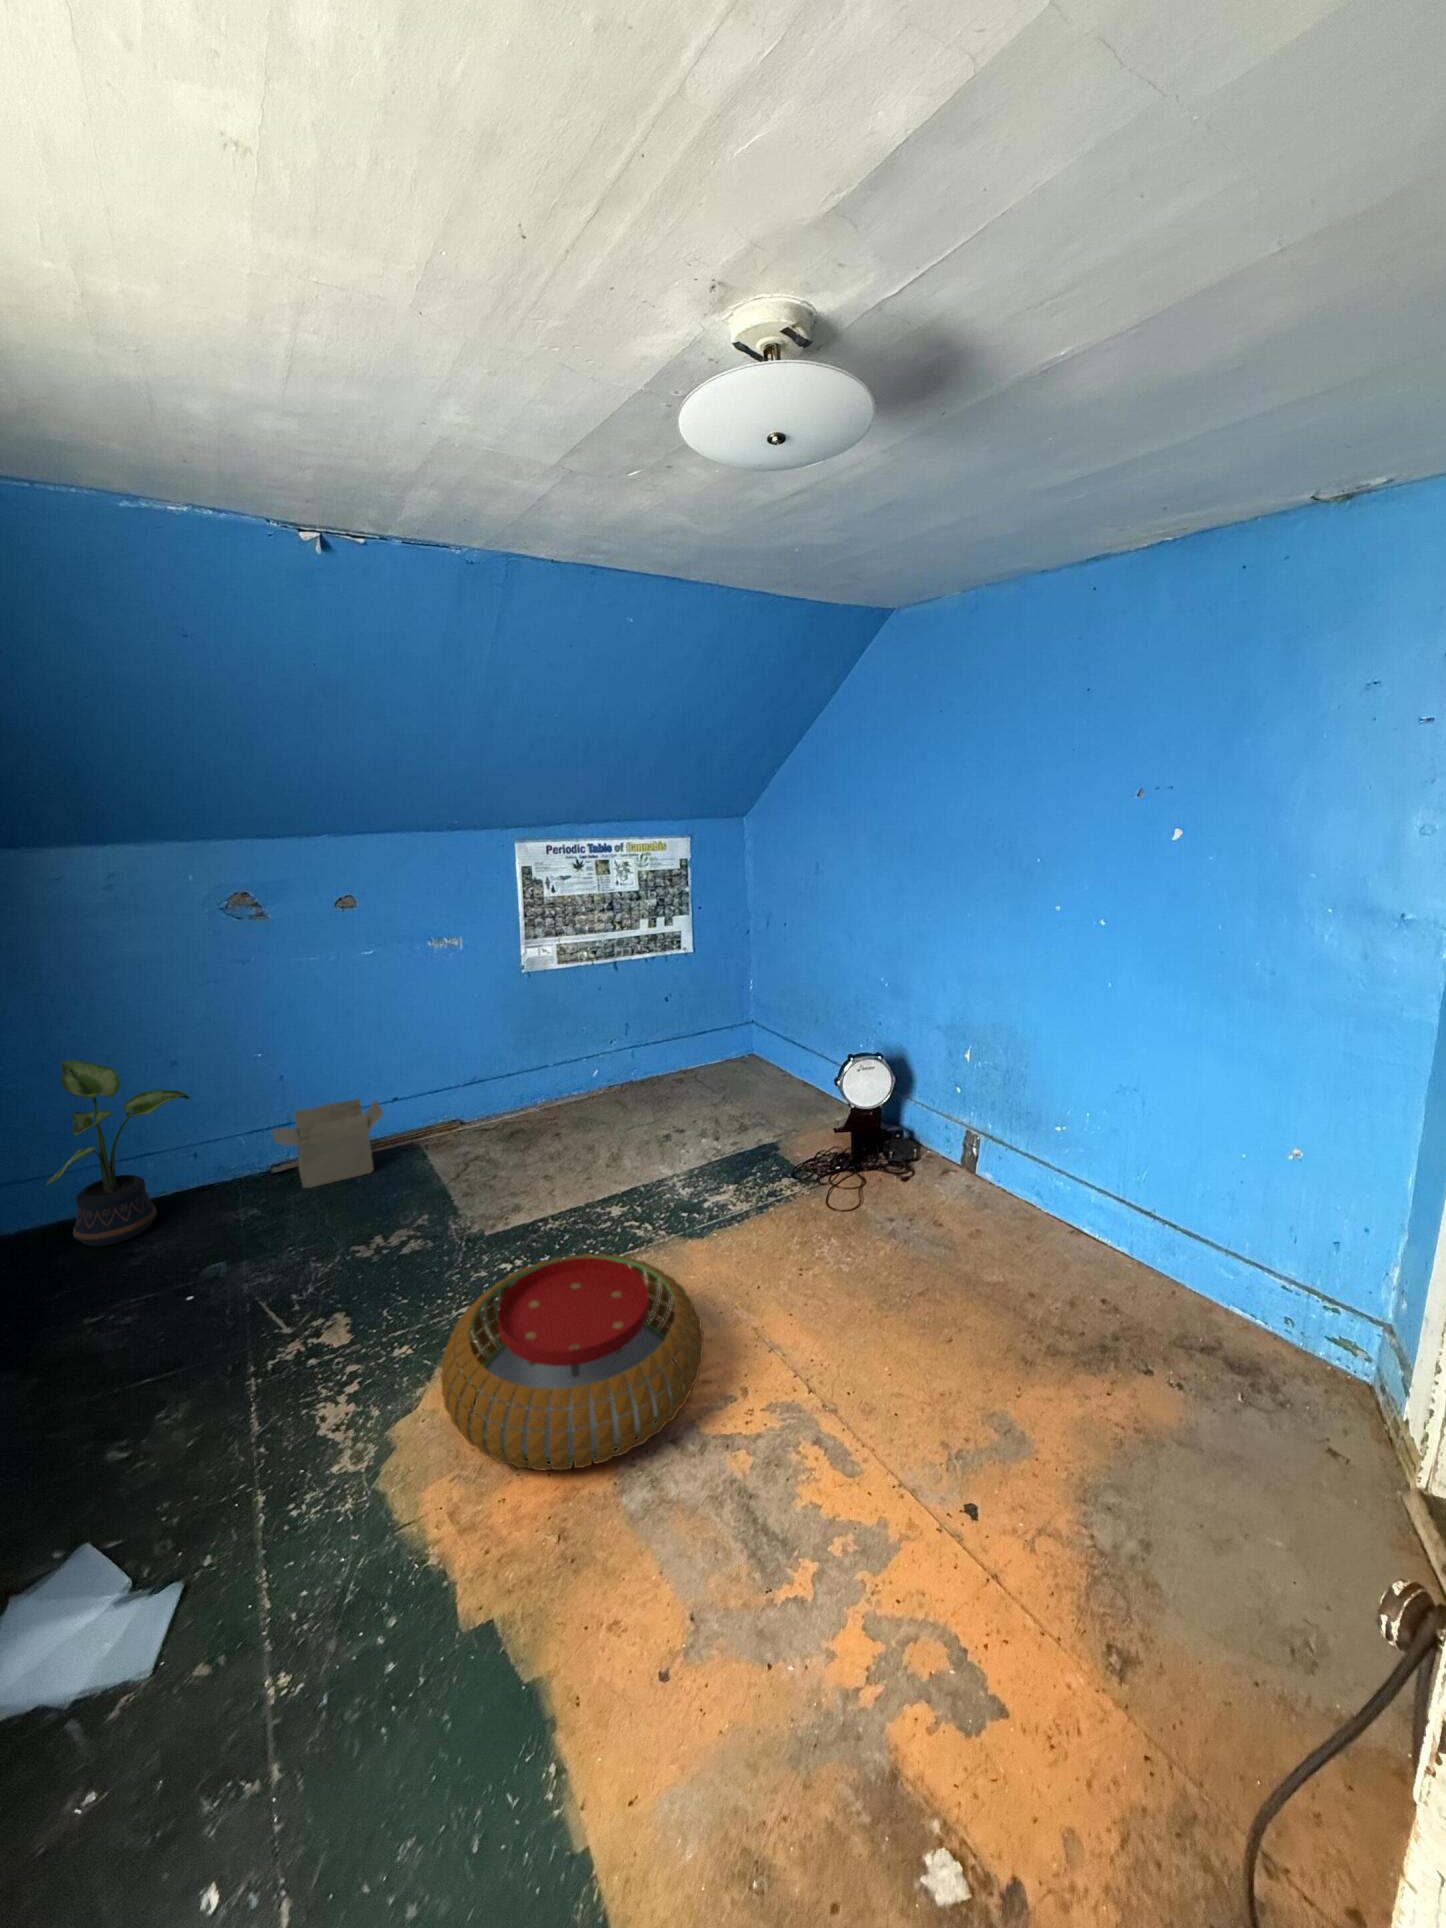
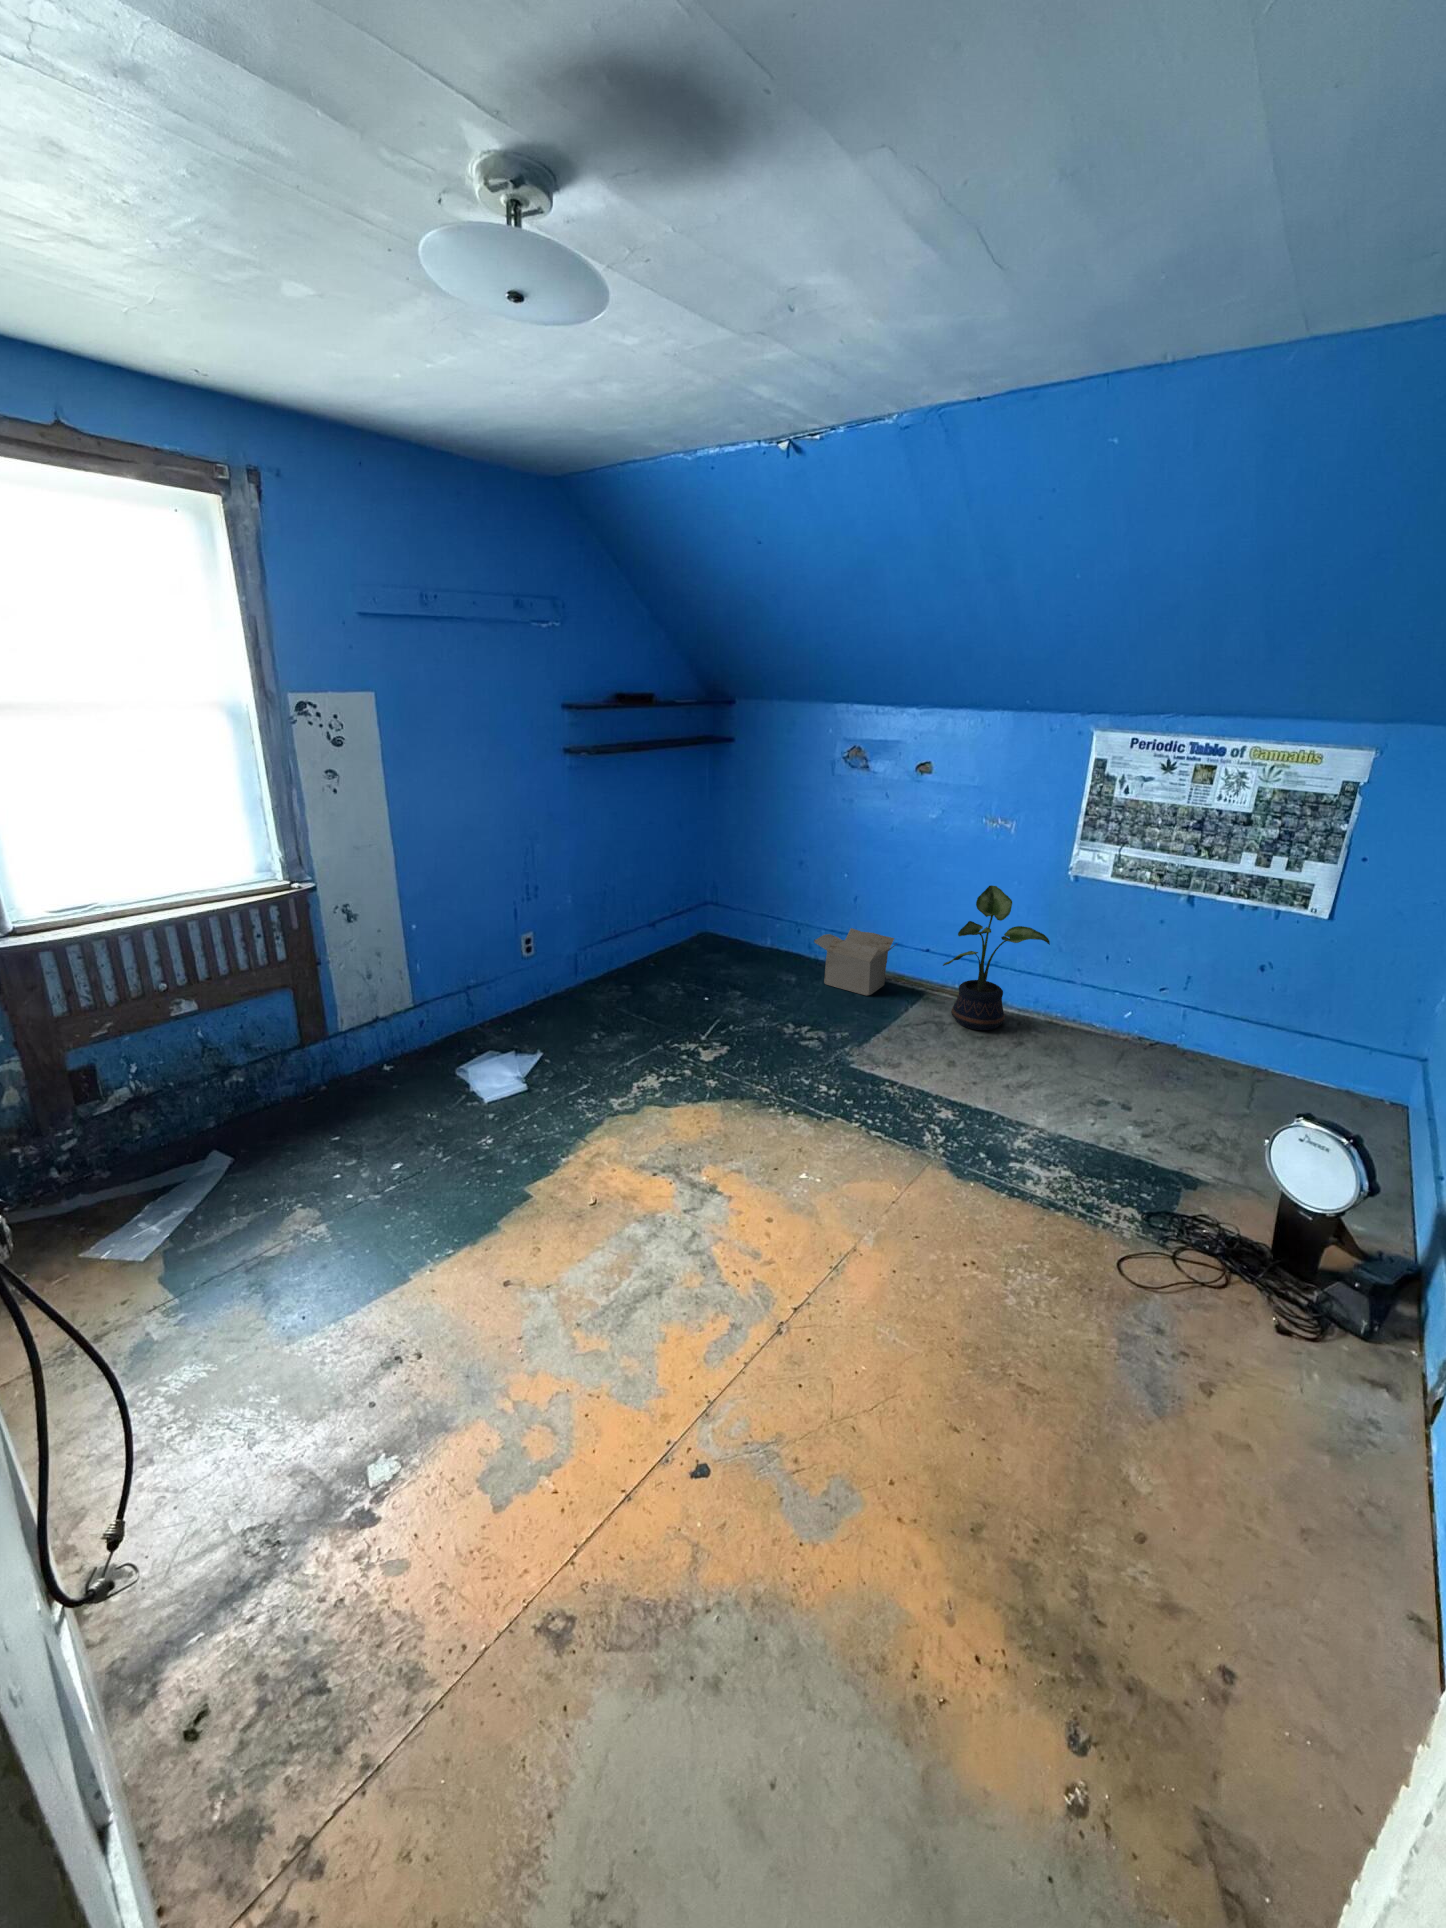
potted plant: present [46,1060,189,1246] -> present [943,885,1050,1030]
pouf: present [441,1253,703,1471] -> none [615,1067,829,1221]

